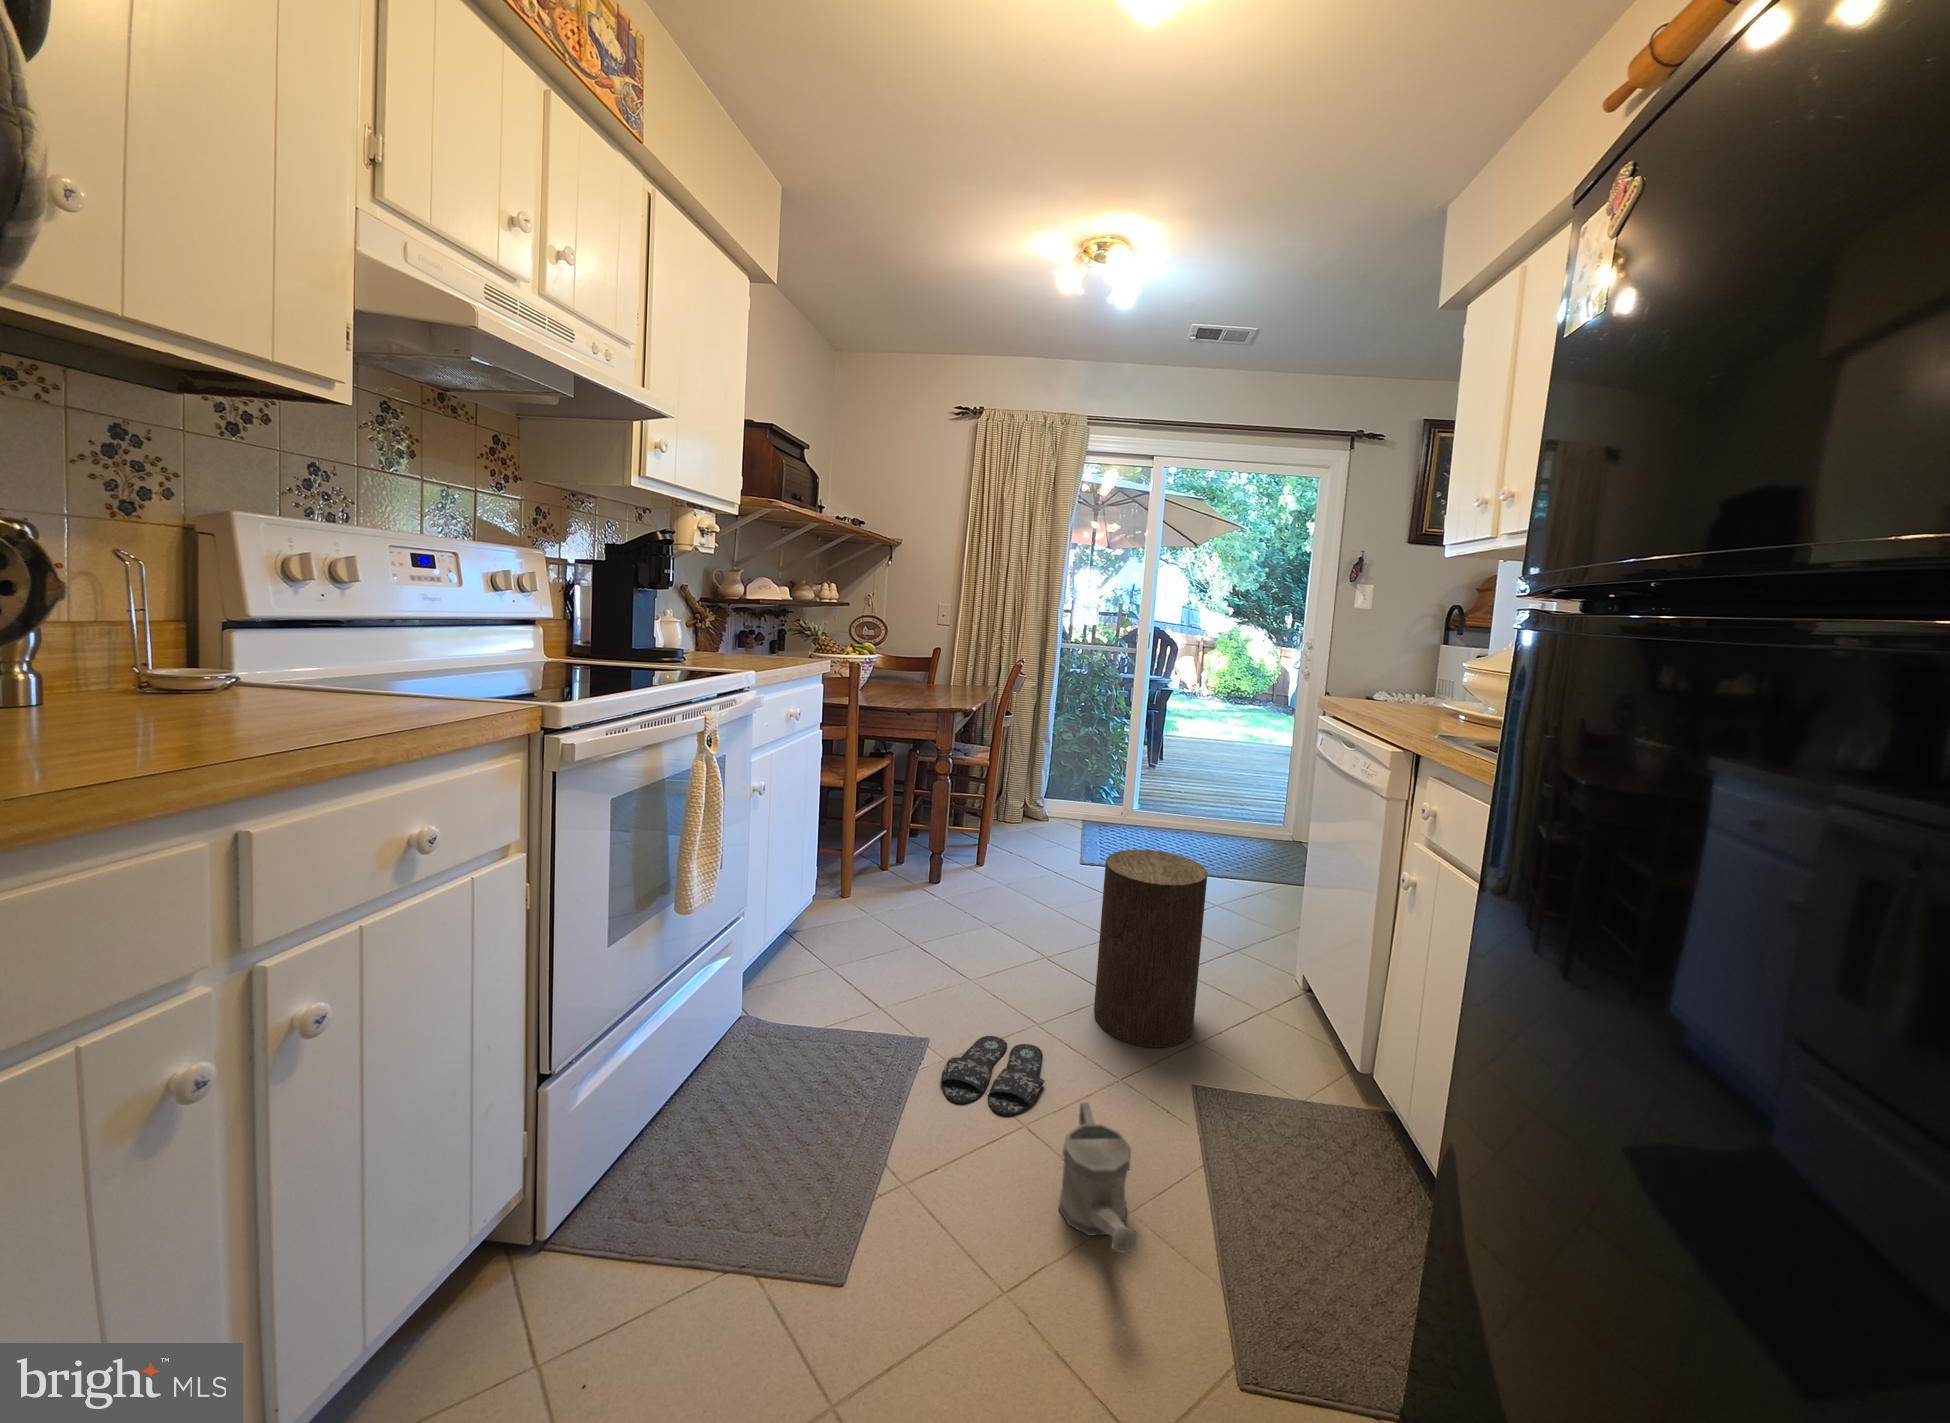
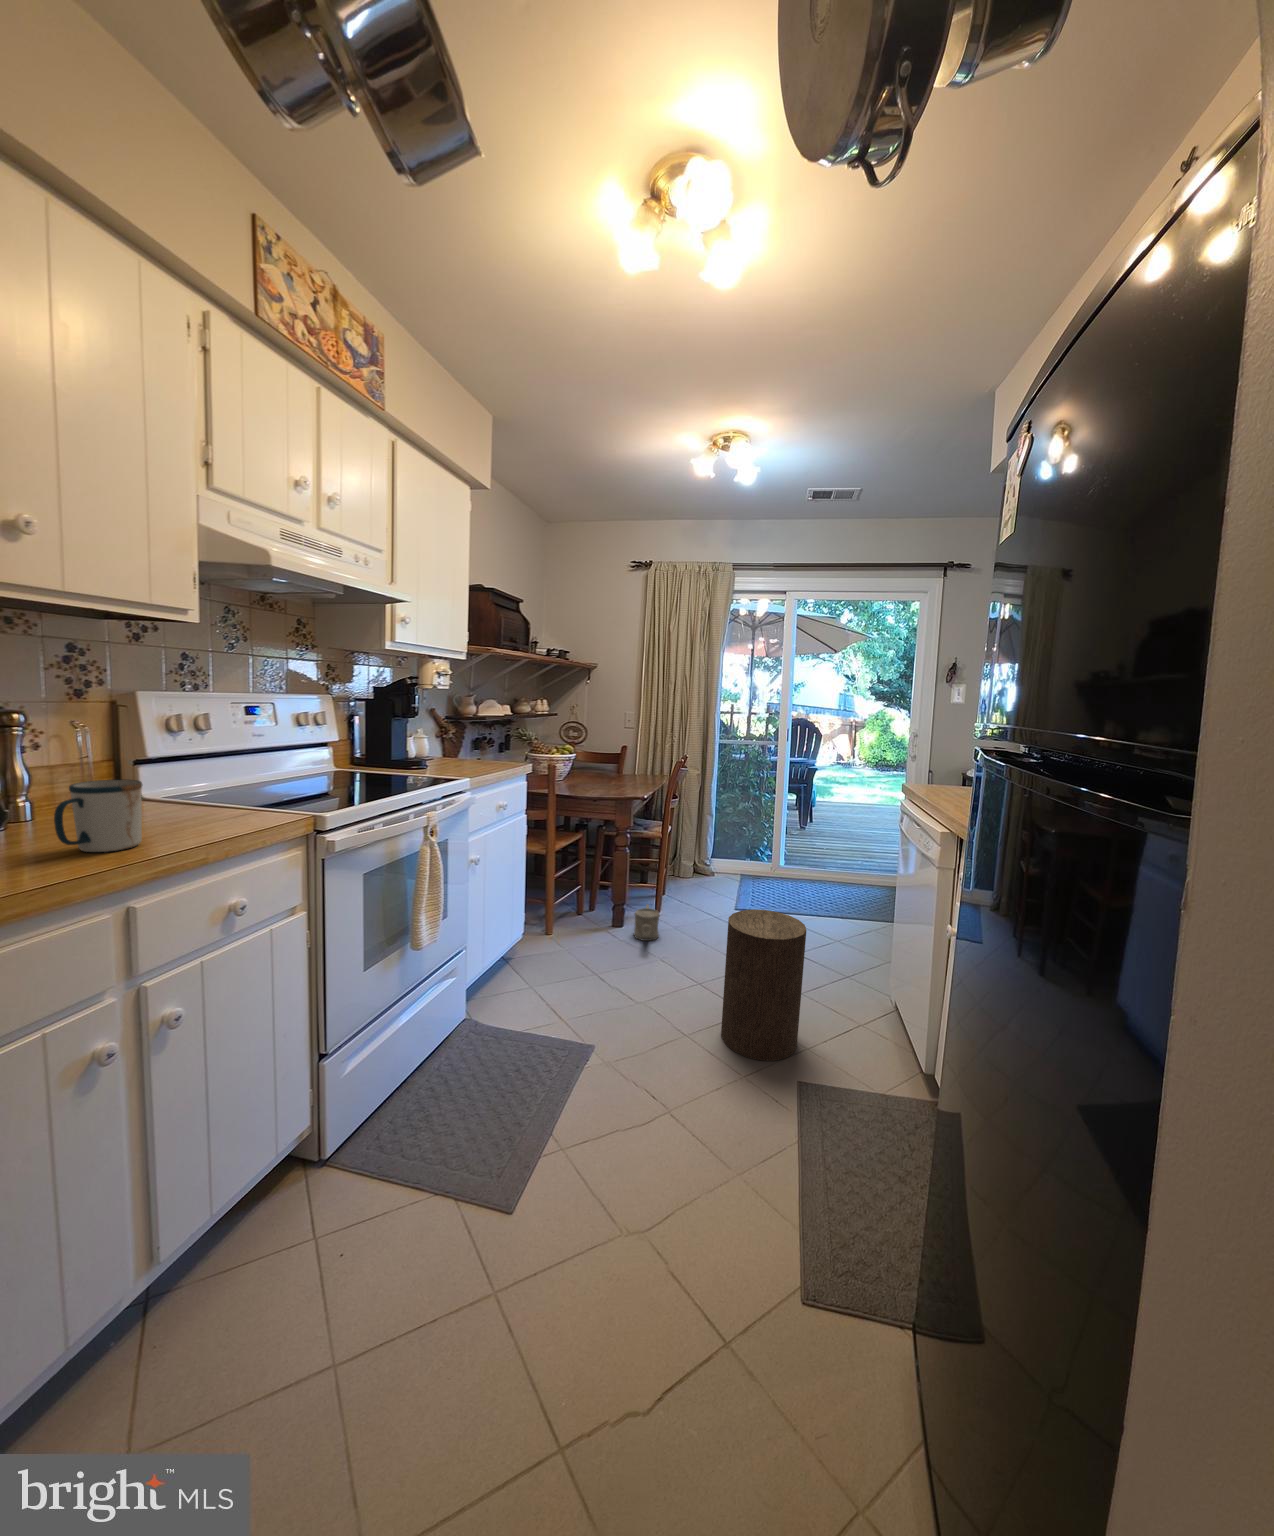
mug: none [90,626,259,744] -> present [54,779,142,852]
slippers: present [941,1036,1045,1116] -> none [599,1044,676,1103]
watering can: present [1059,1102,1138,1252] -> present [634,904,660,941]

